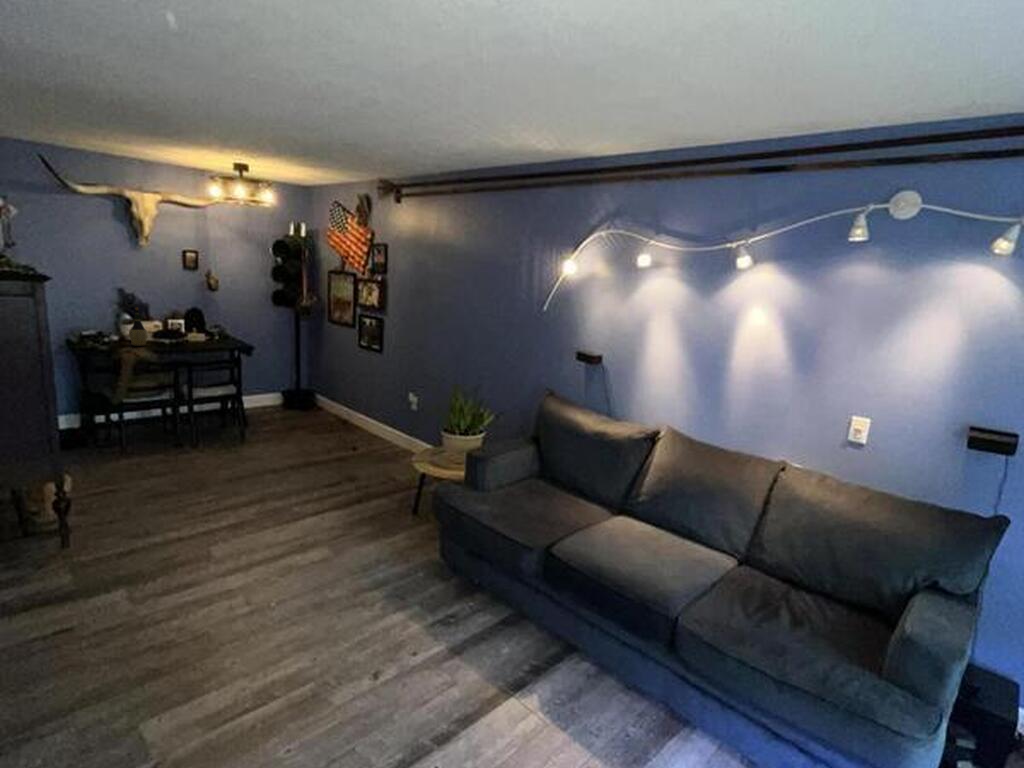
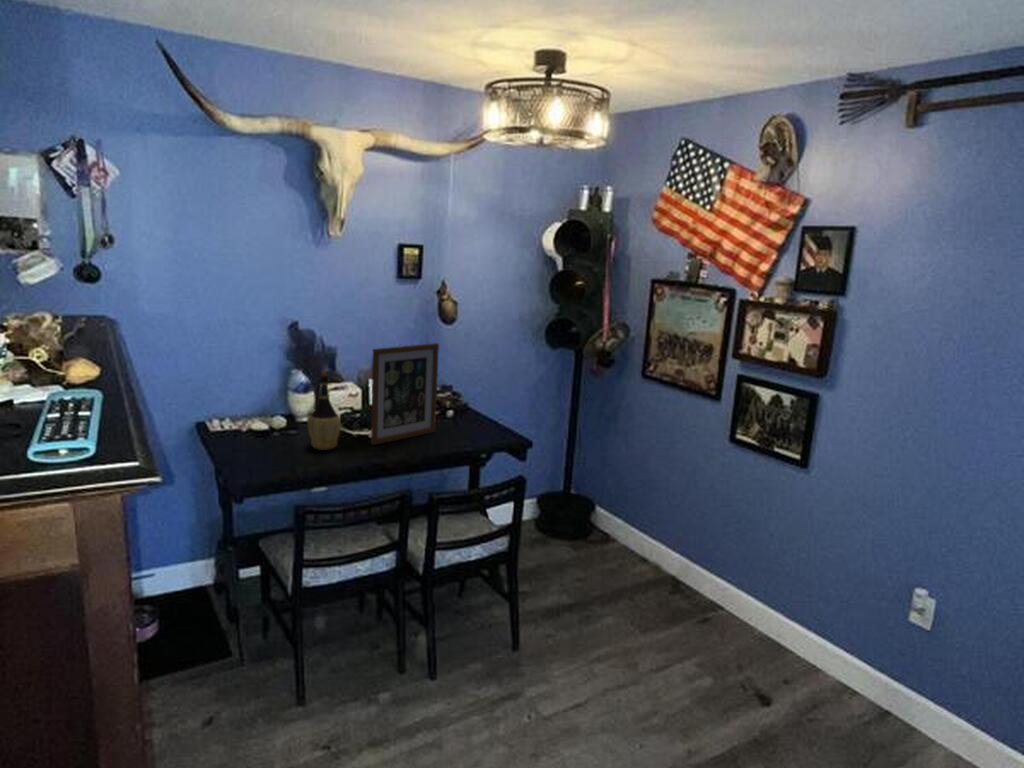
picture frame: none [163,298,204,345] -> present [371,343,439,445]

